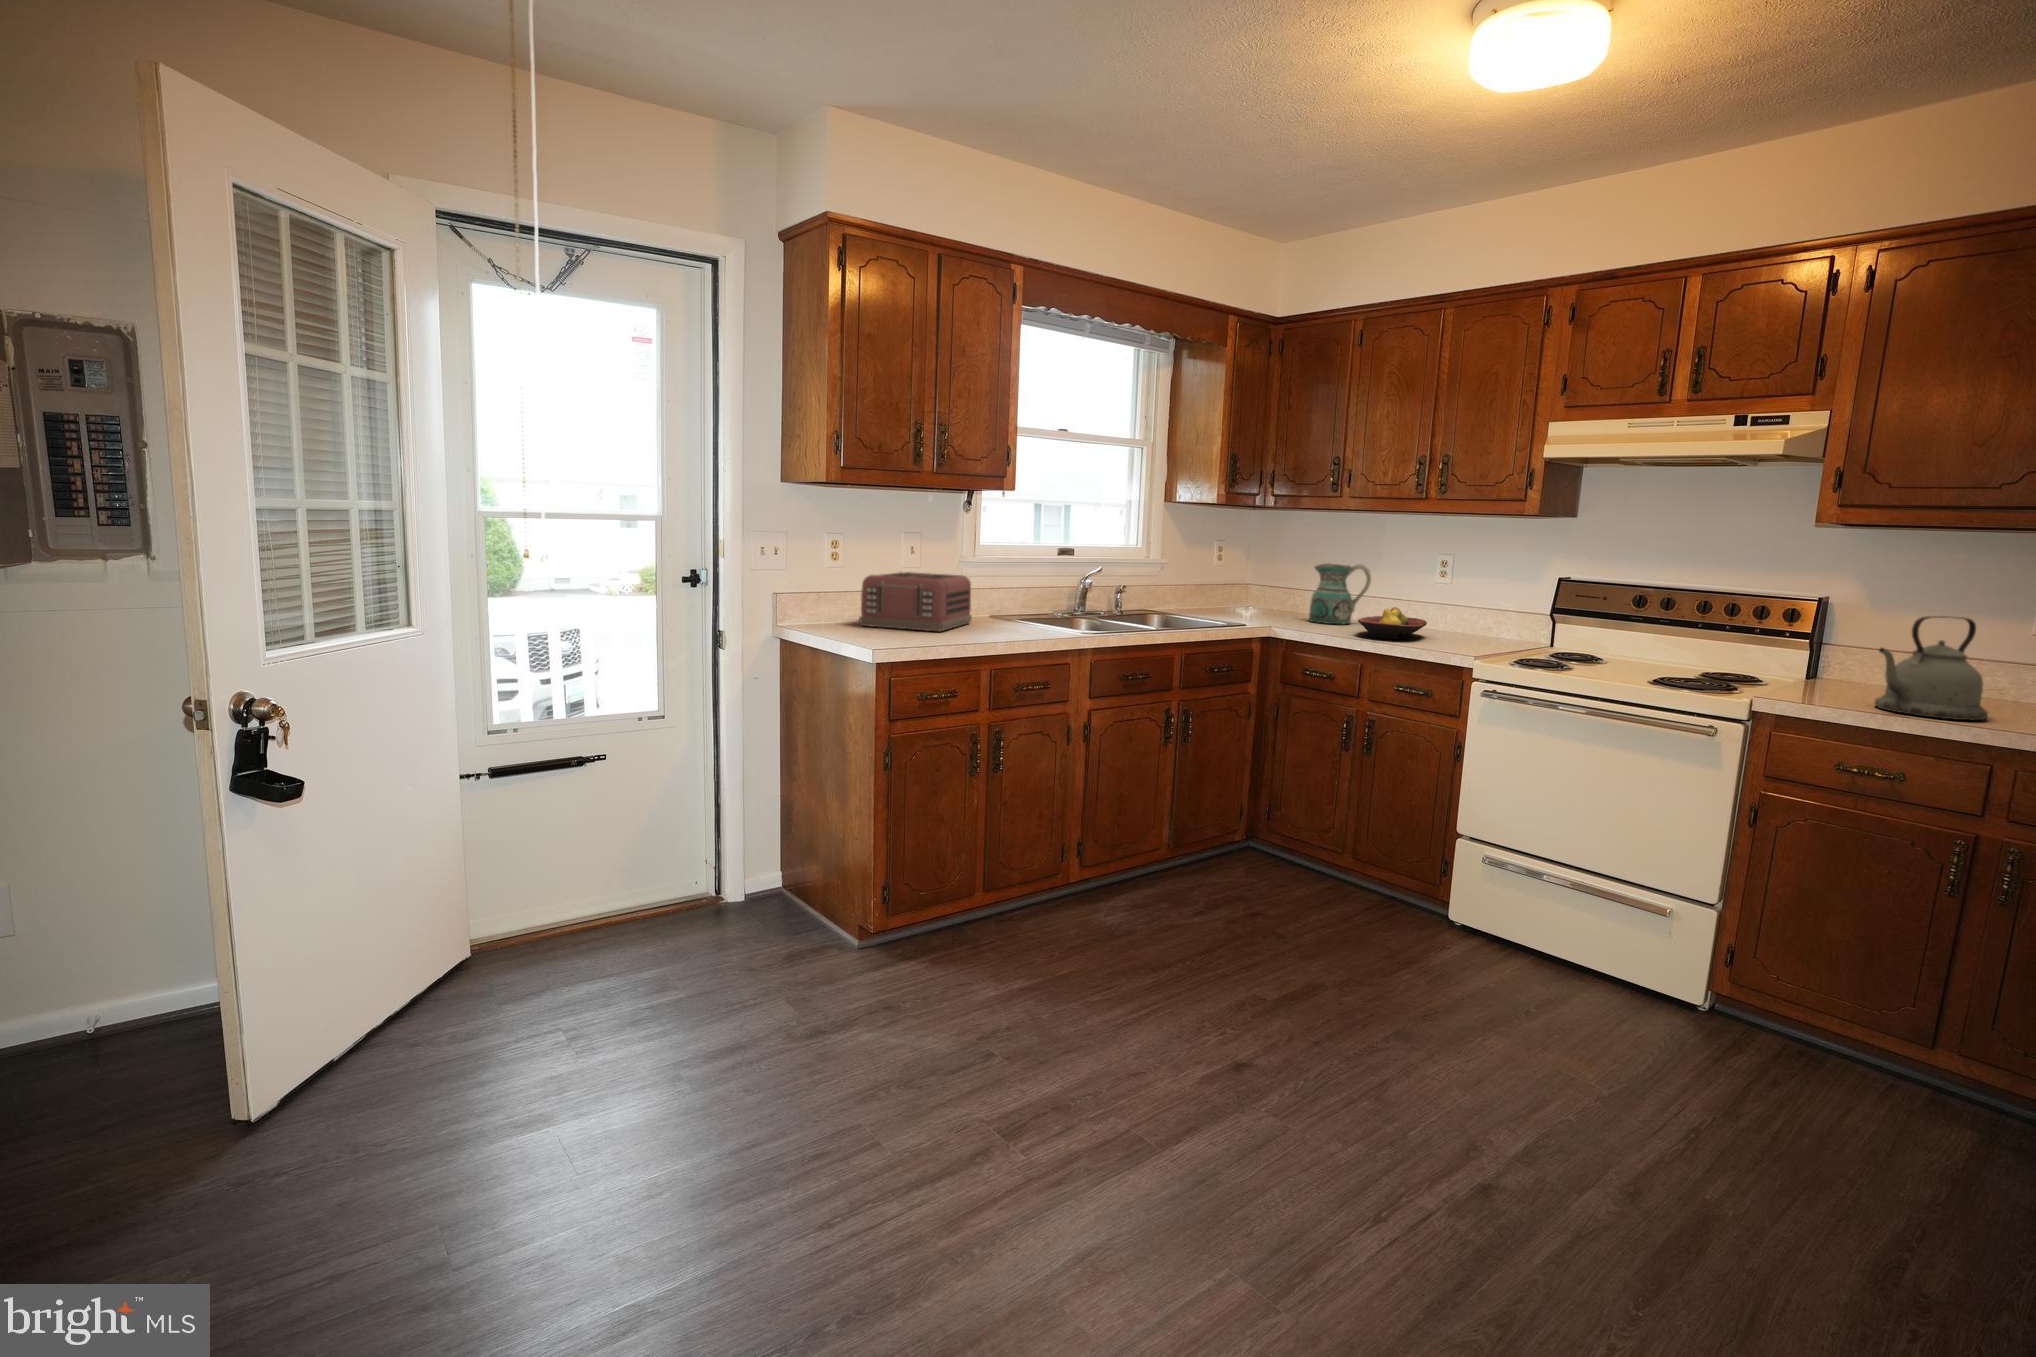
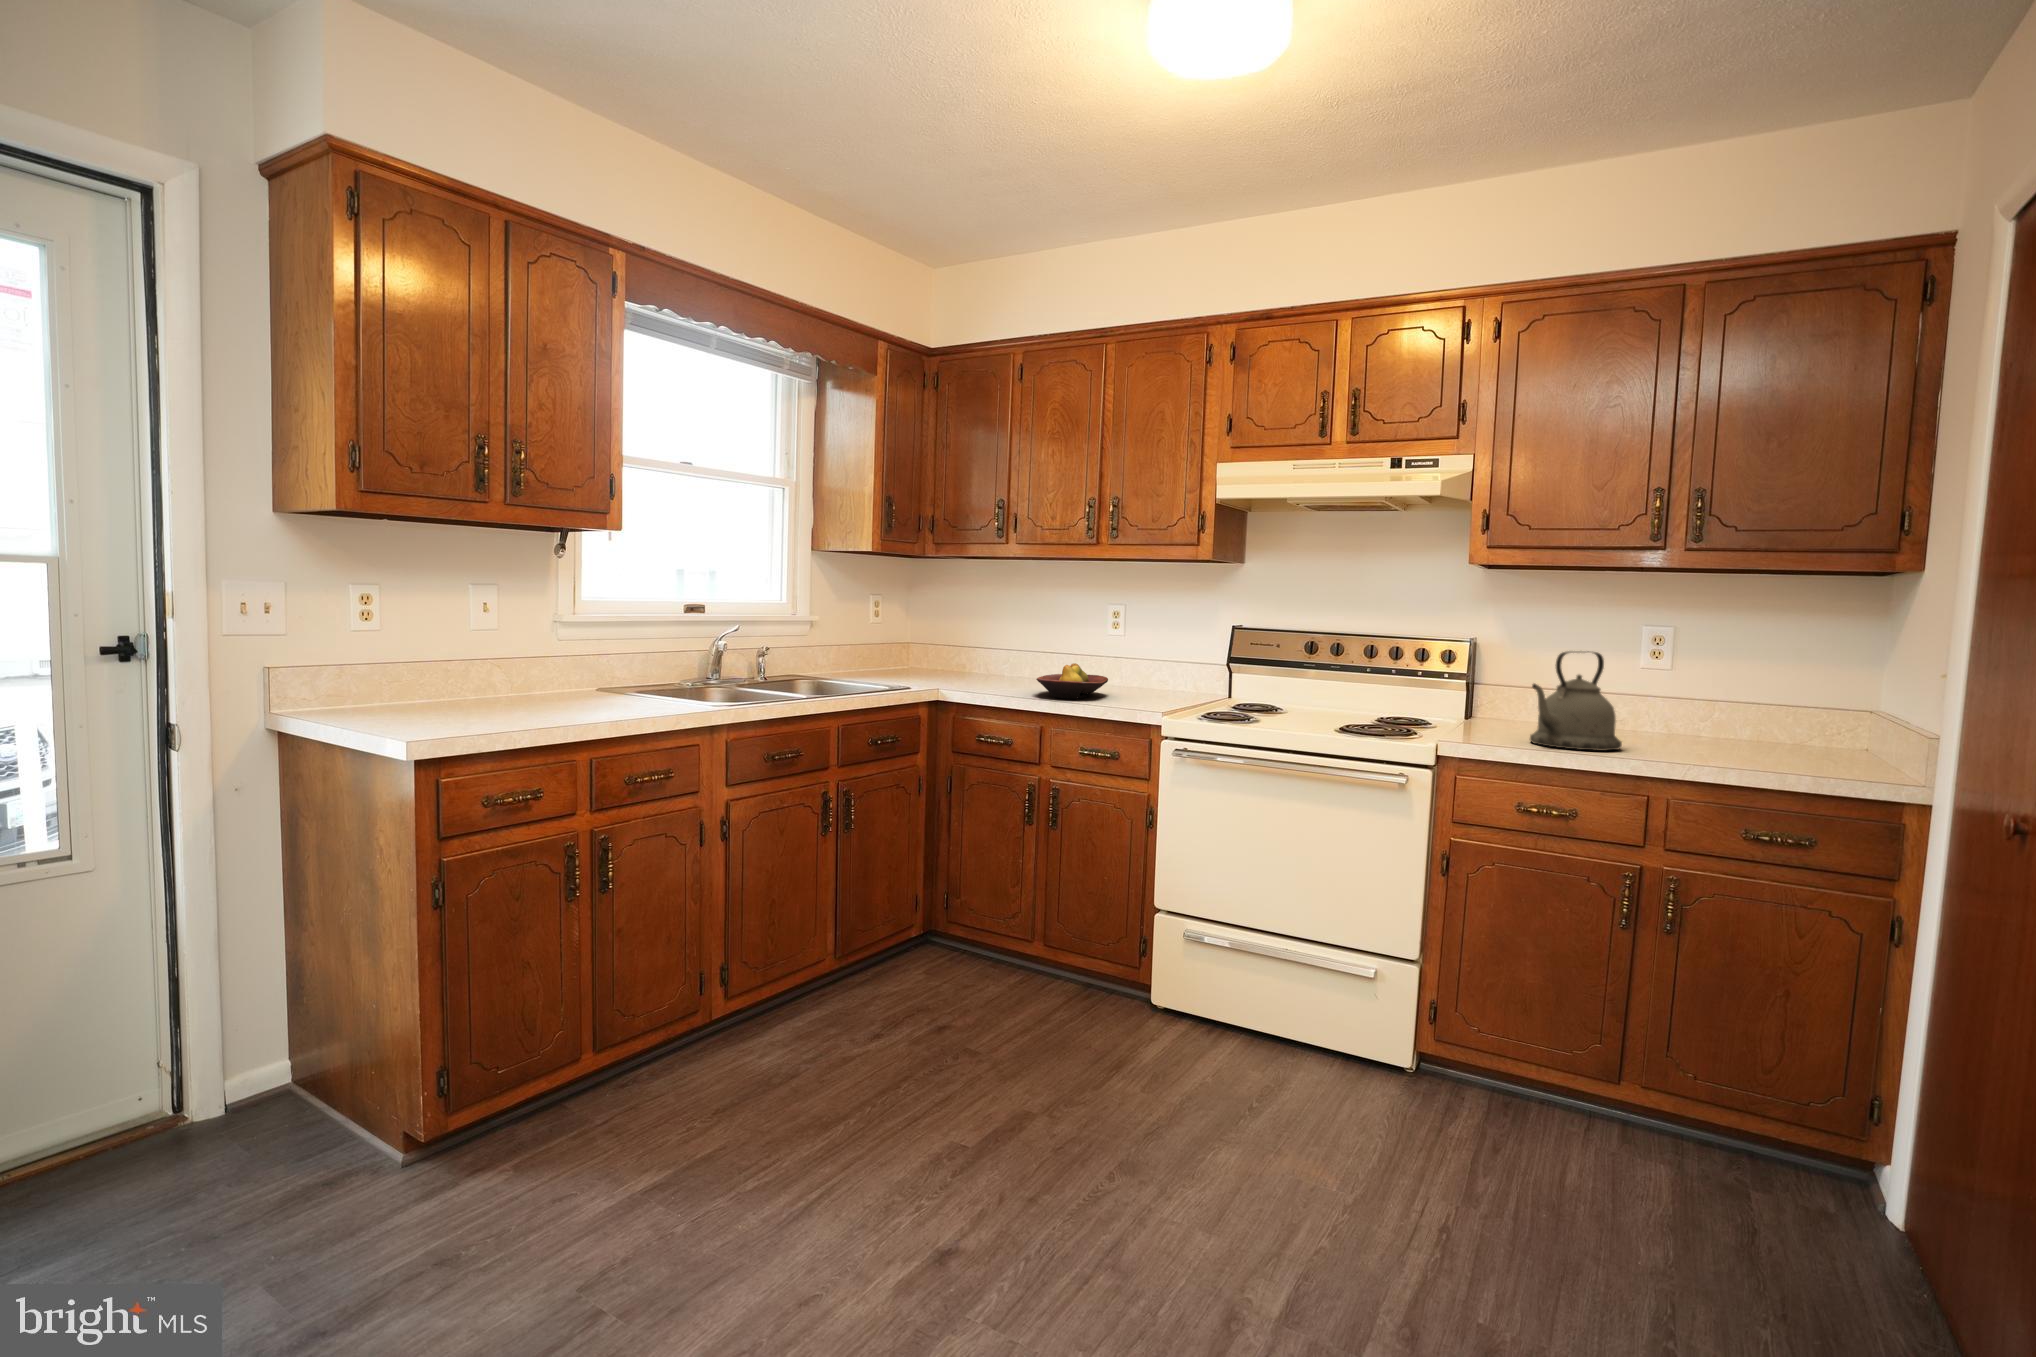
ceramic pitcher: present [1309,563,1371,624] -> none [982,617,1046,685]
toaster: present [859,572,972,632] -> none [401,634,568,710]

